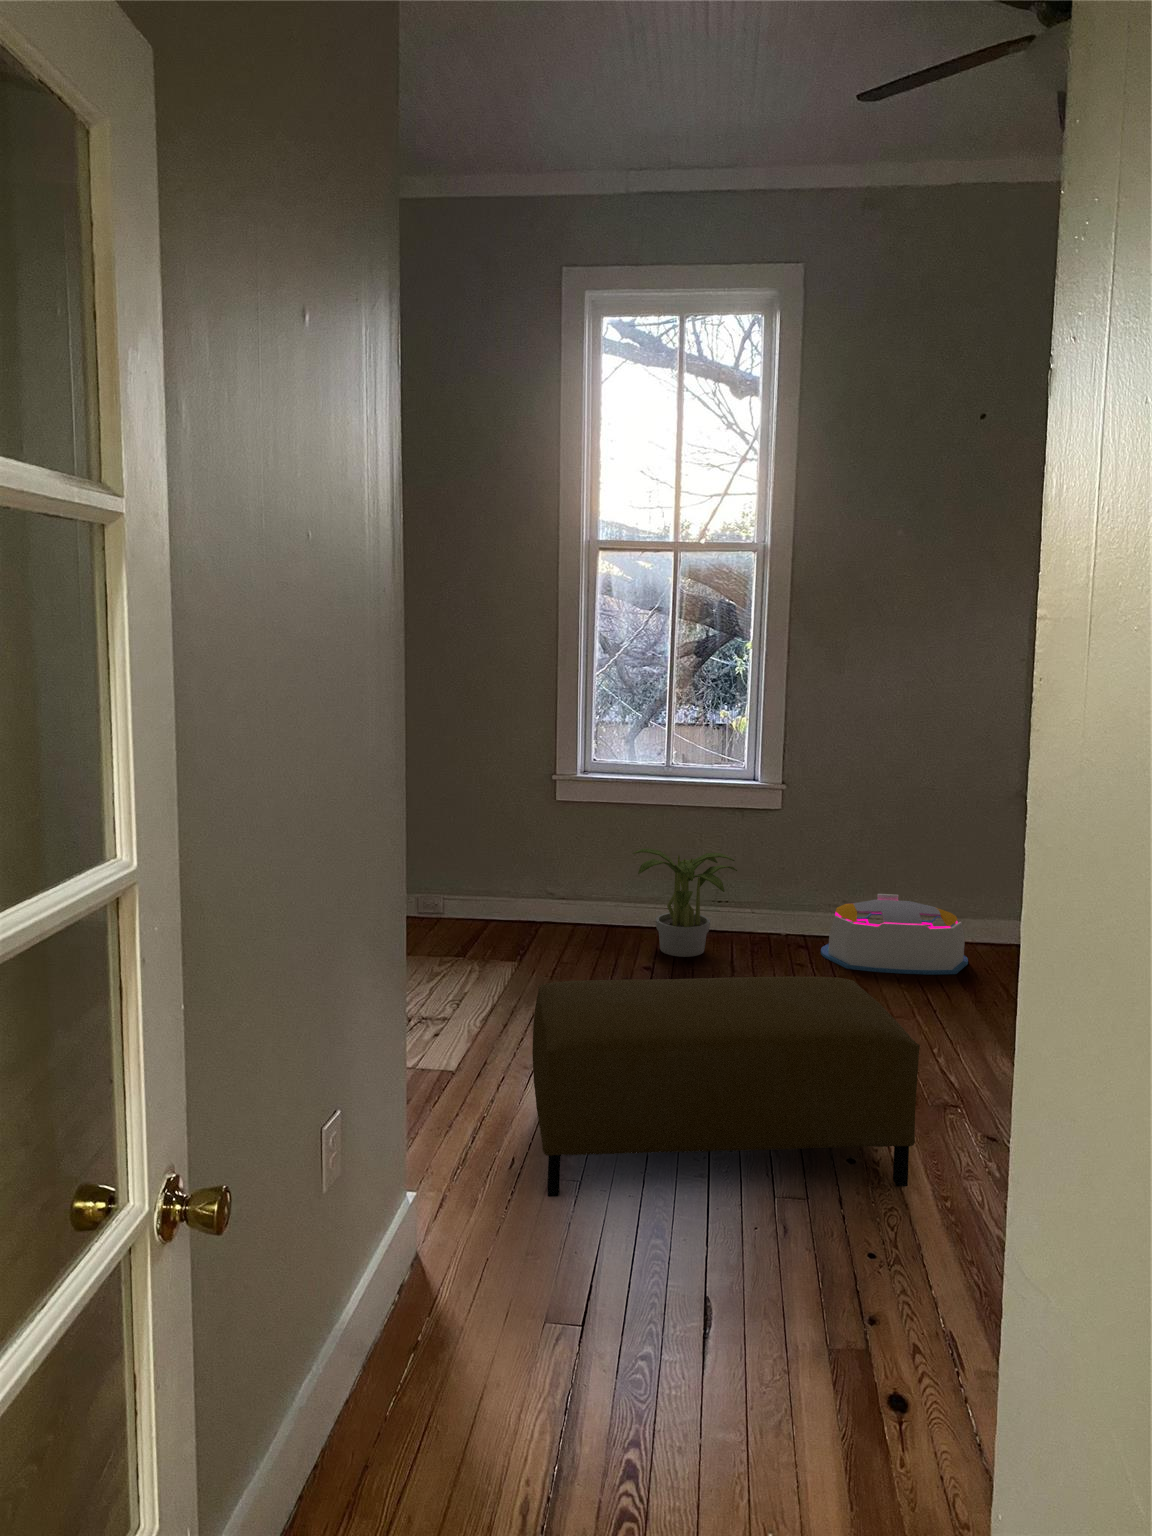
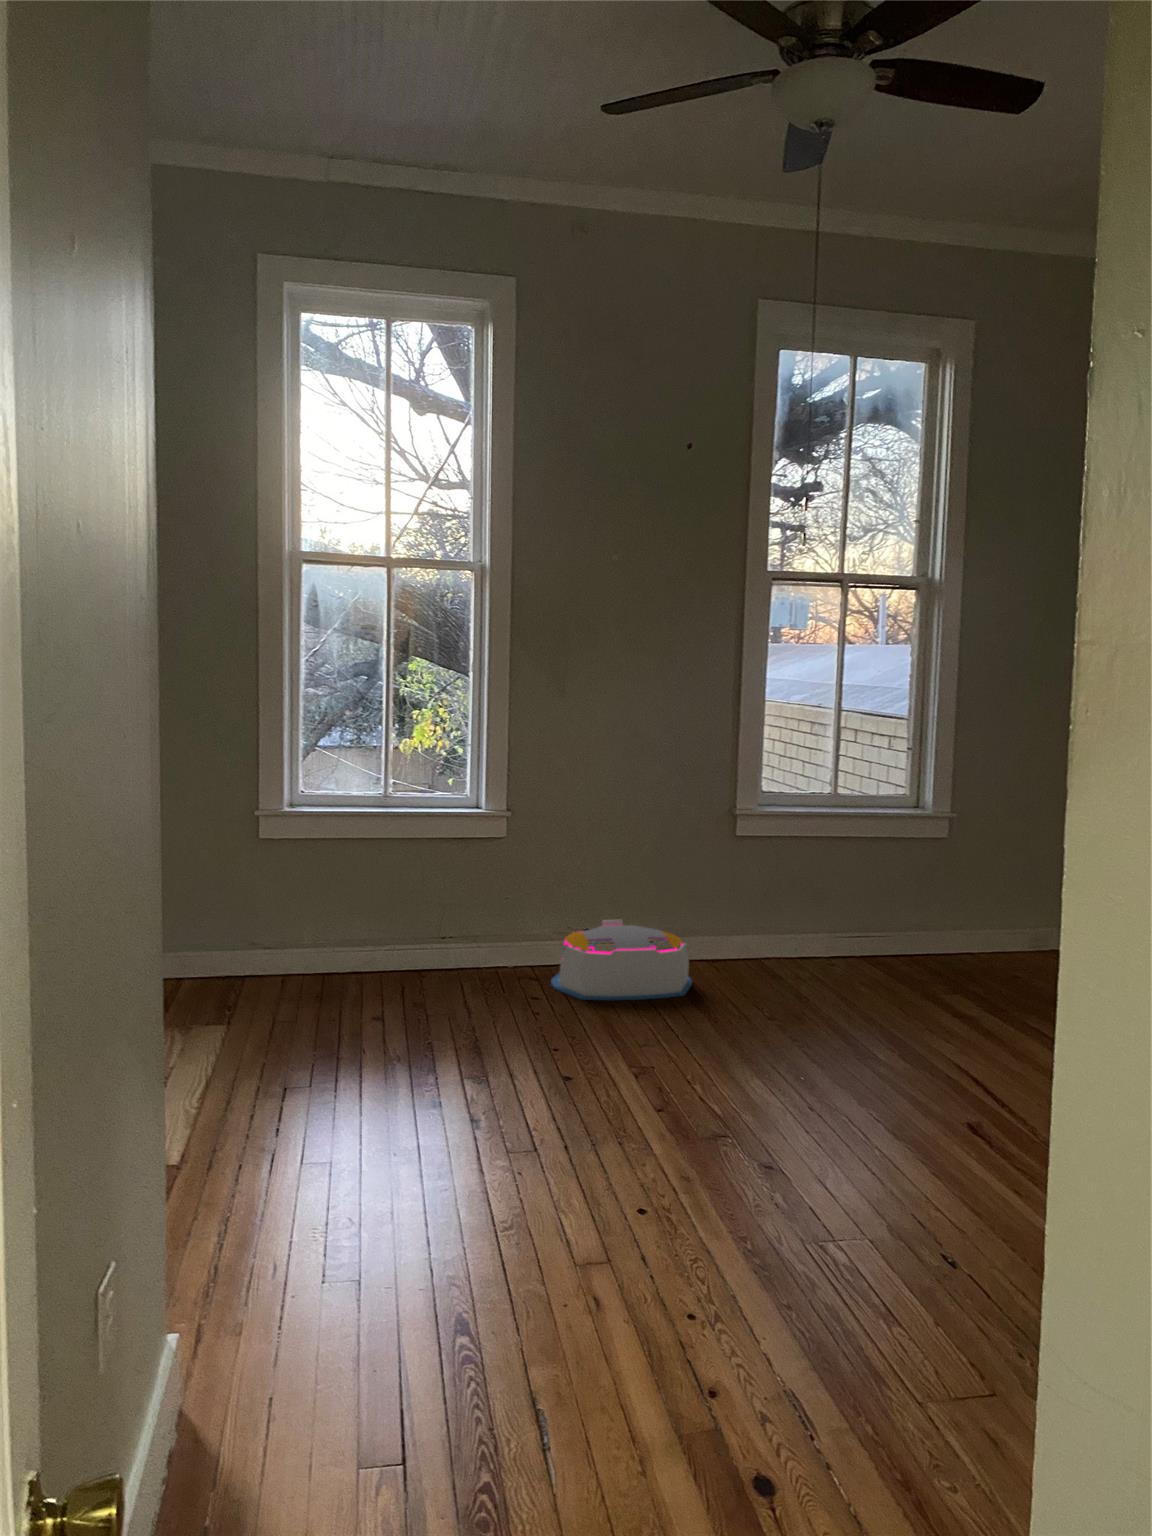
potted plant: present [633,849,737,957] -> none [352,887,464,1002]
ottoman: present [532,976,920,1197] -> none [287,1016,715,1310]

